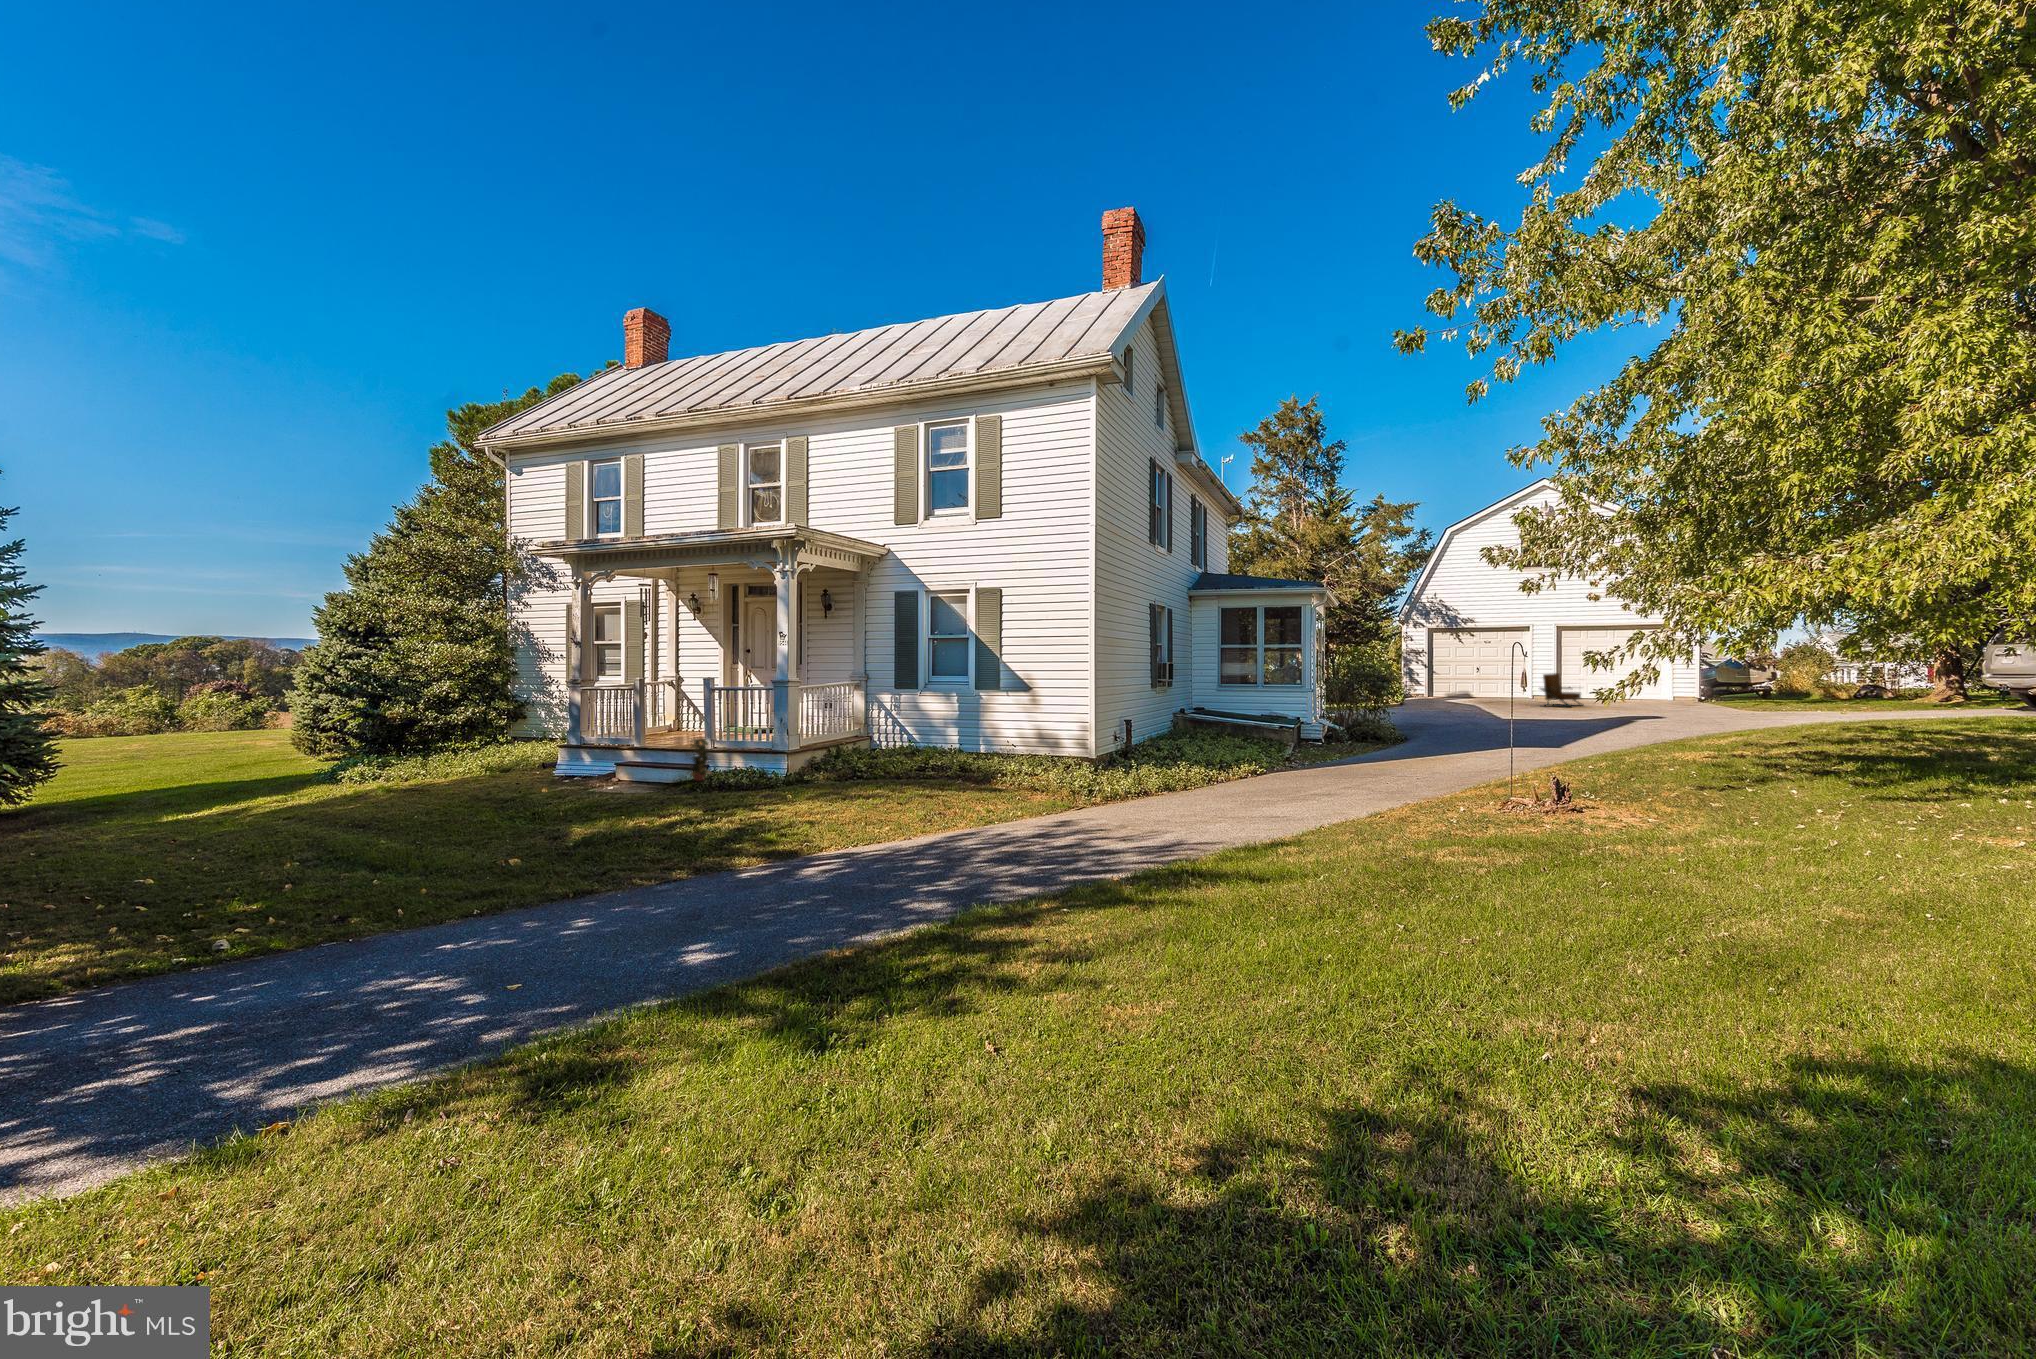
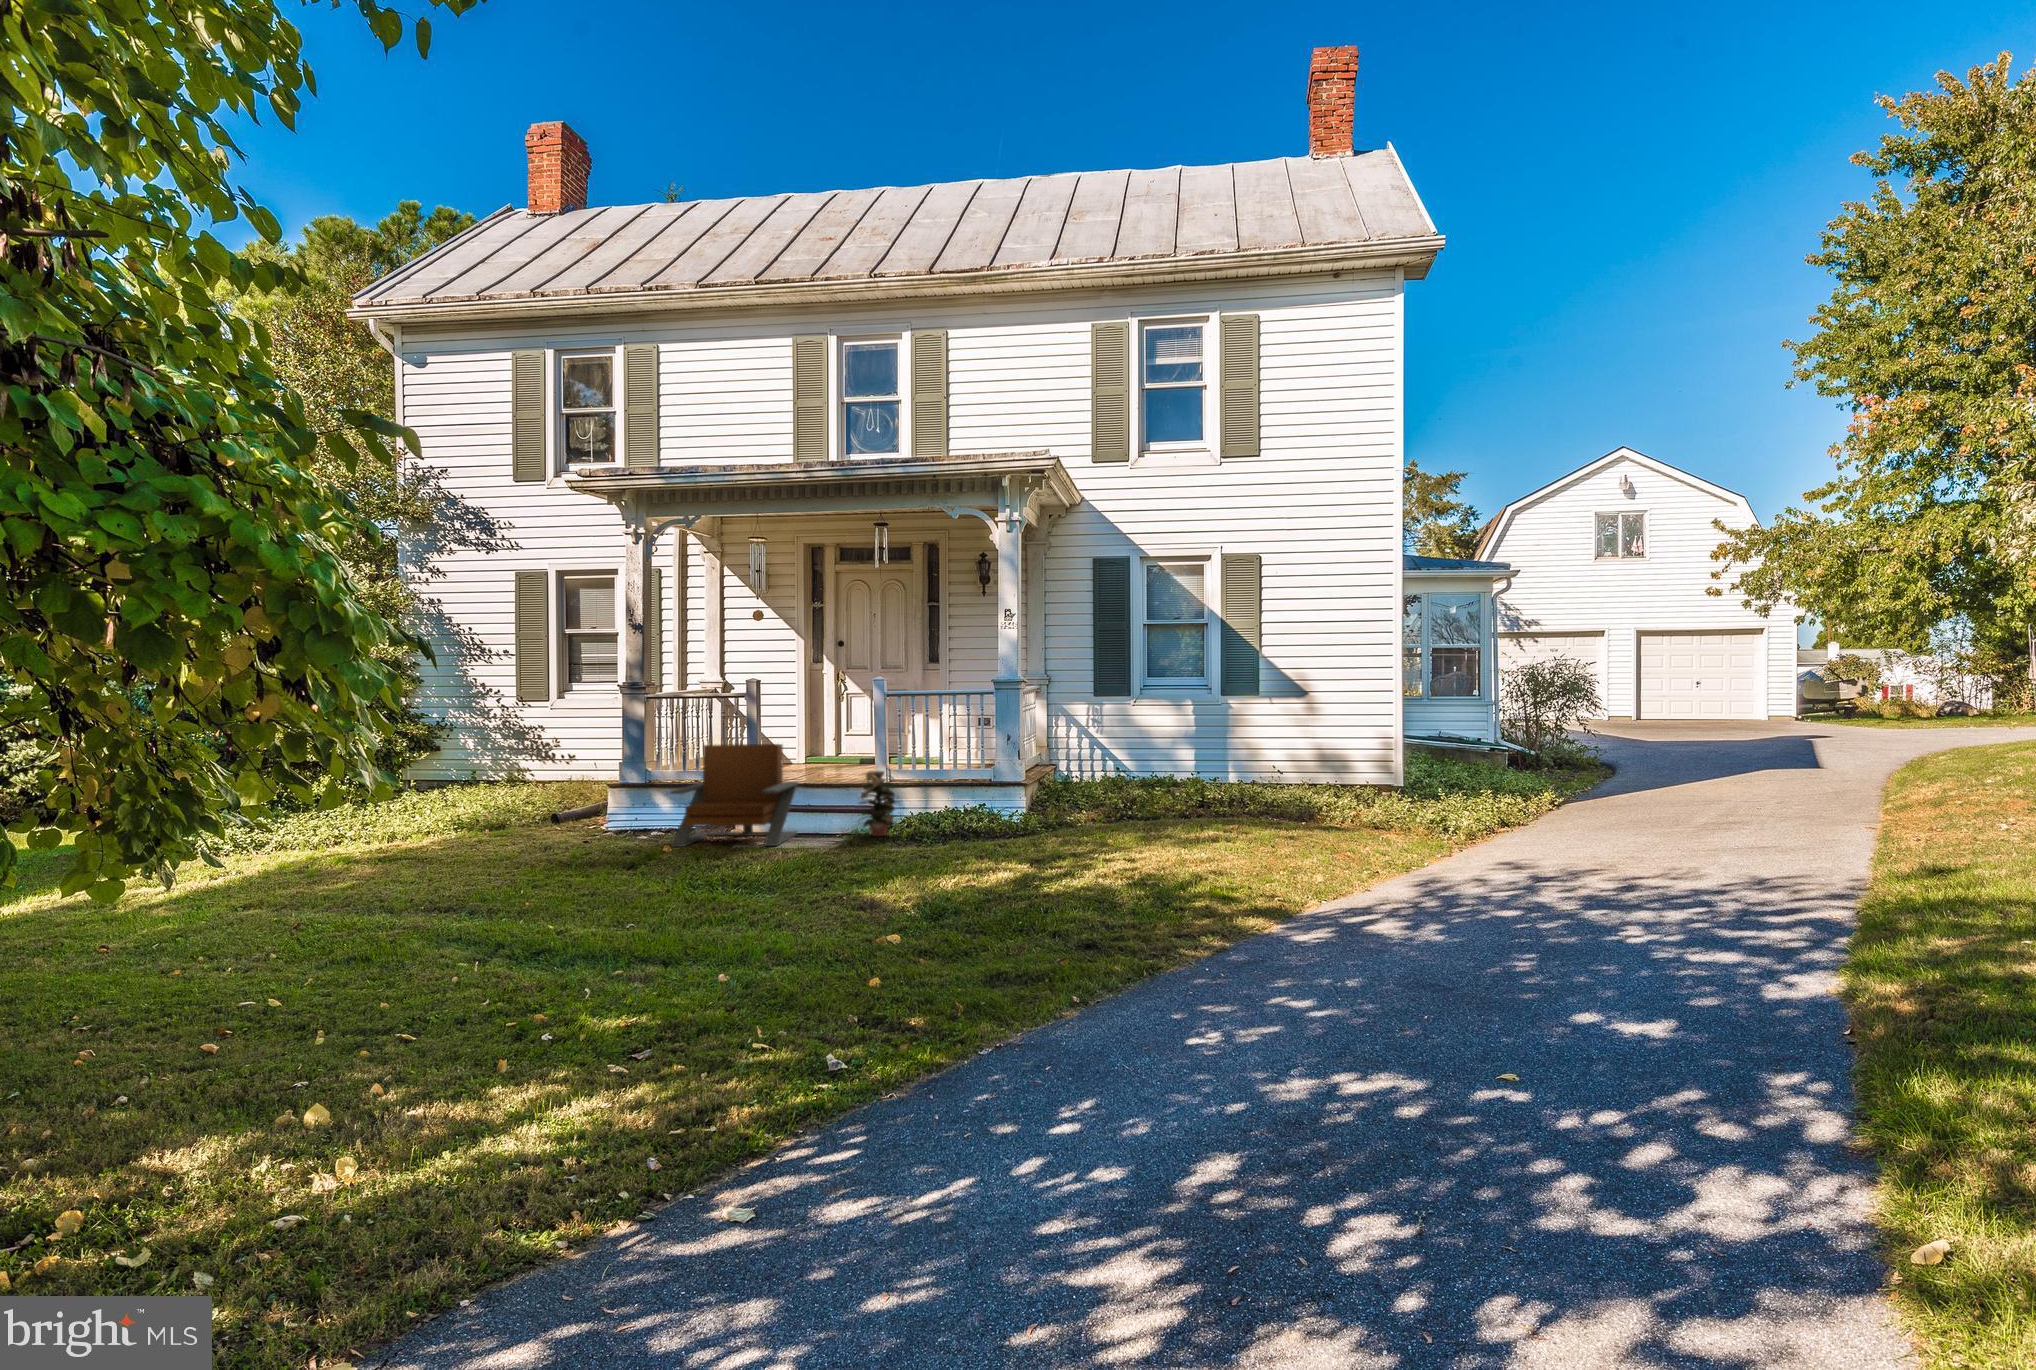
lounge chair: present [1541,673,1582,707] -> present [671,744,798,847]

